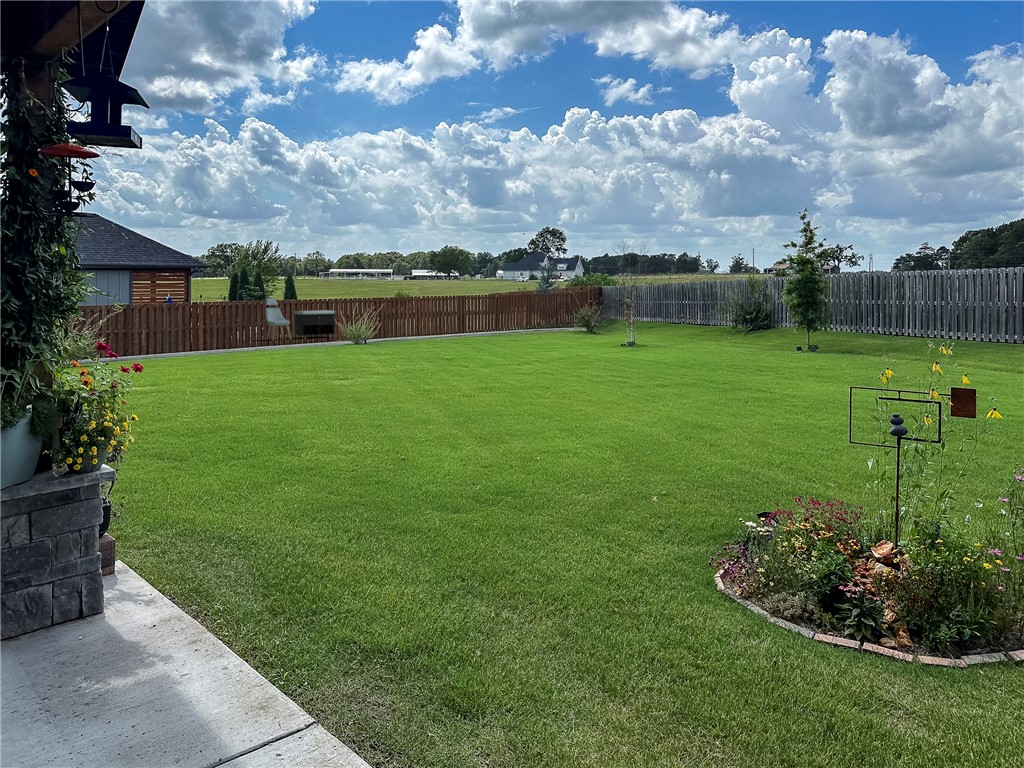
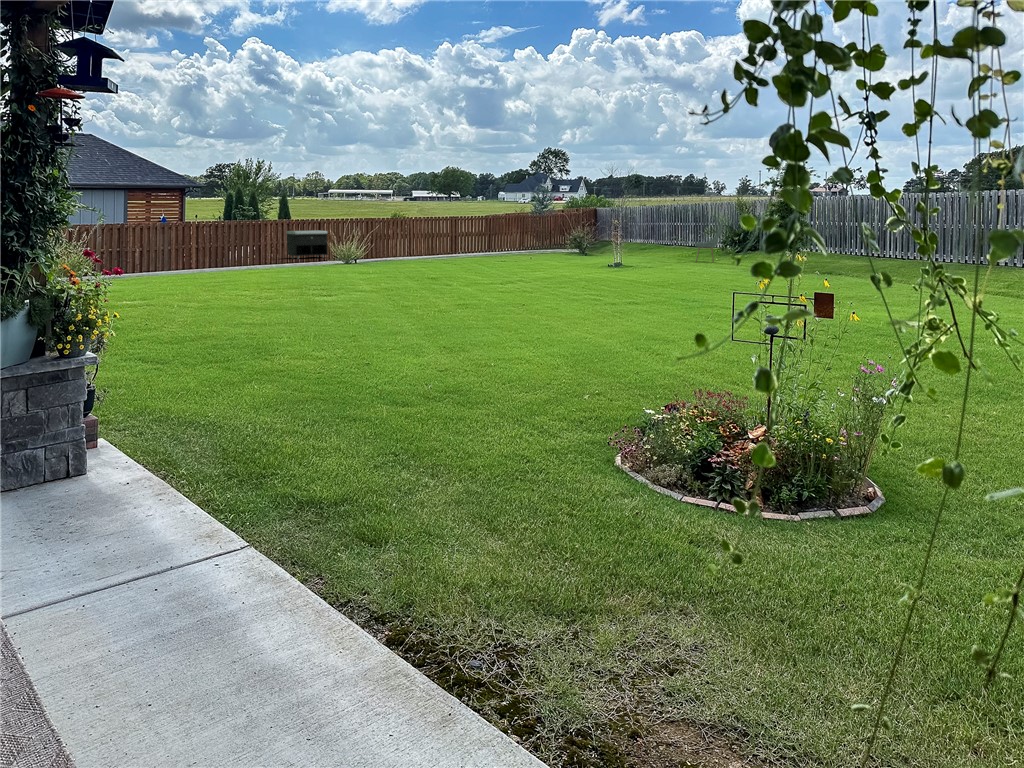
chair: present [265,298,291,340] -> present [695,221,723,262]

